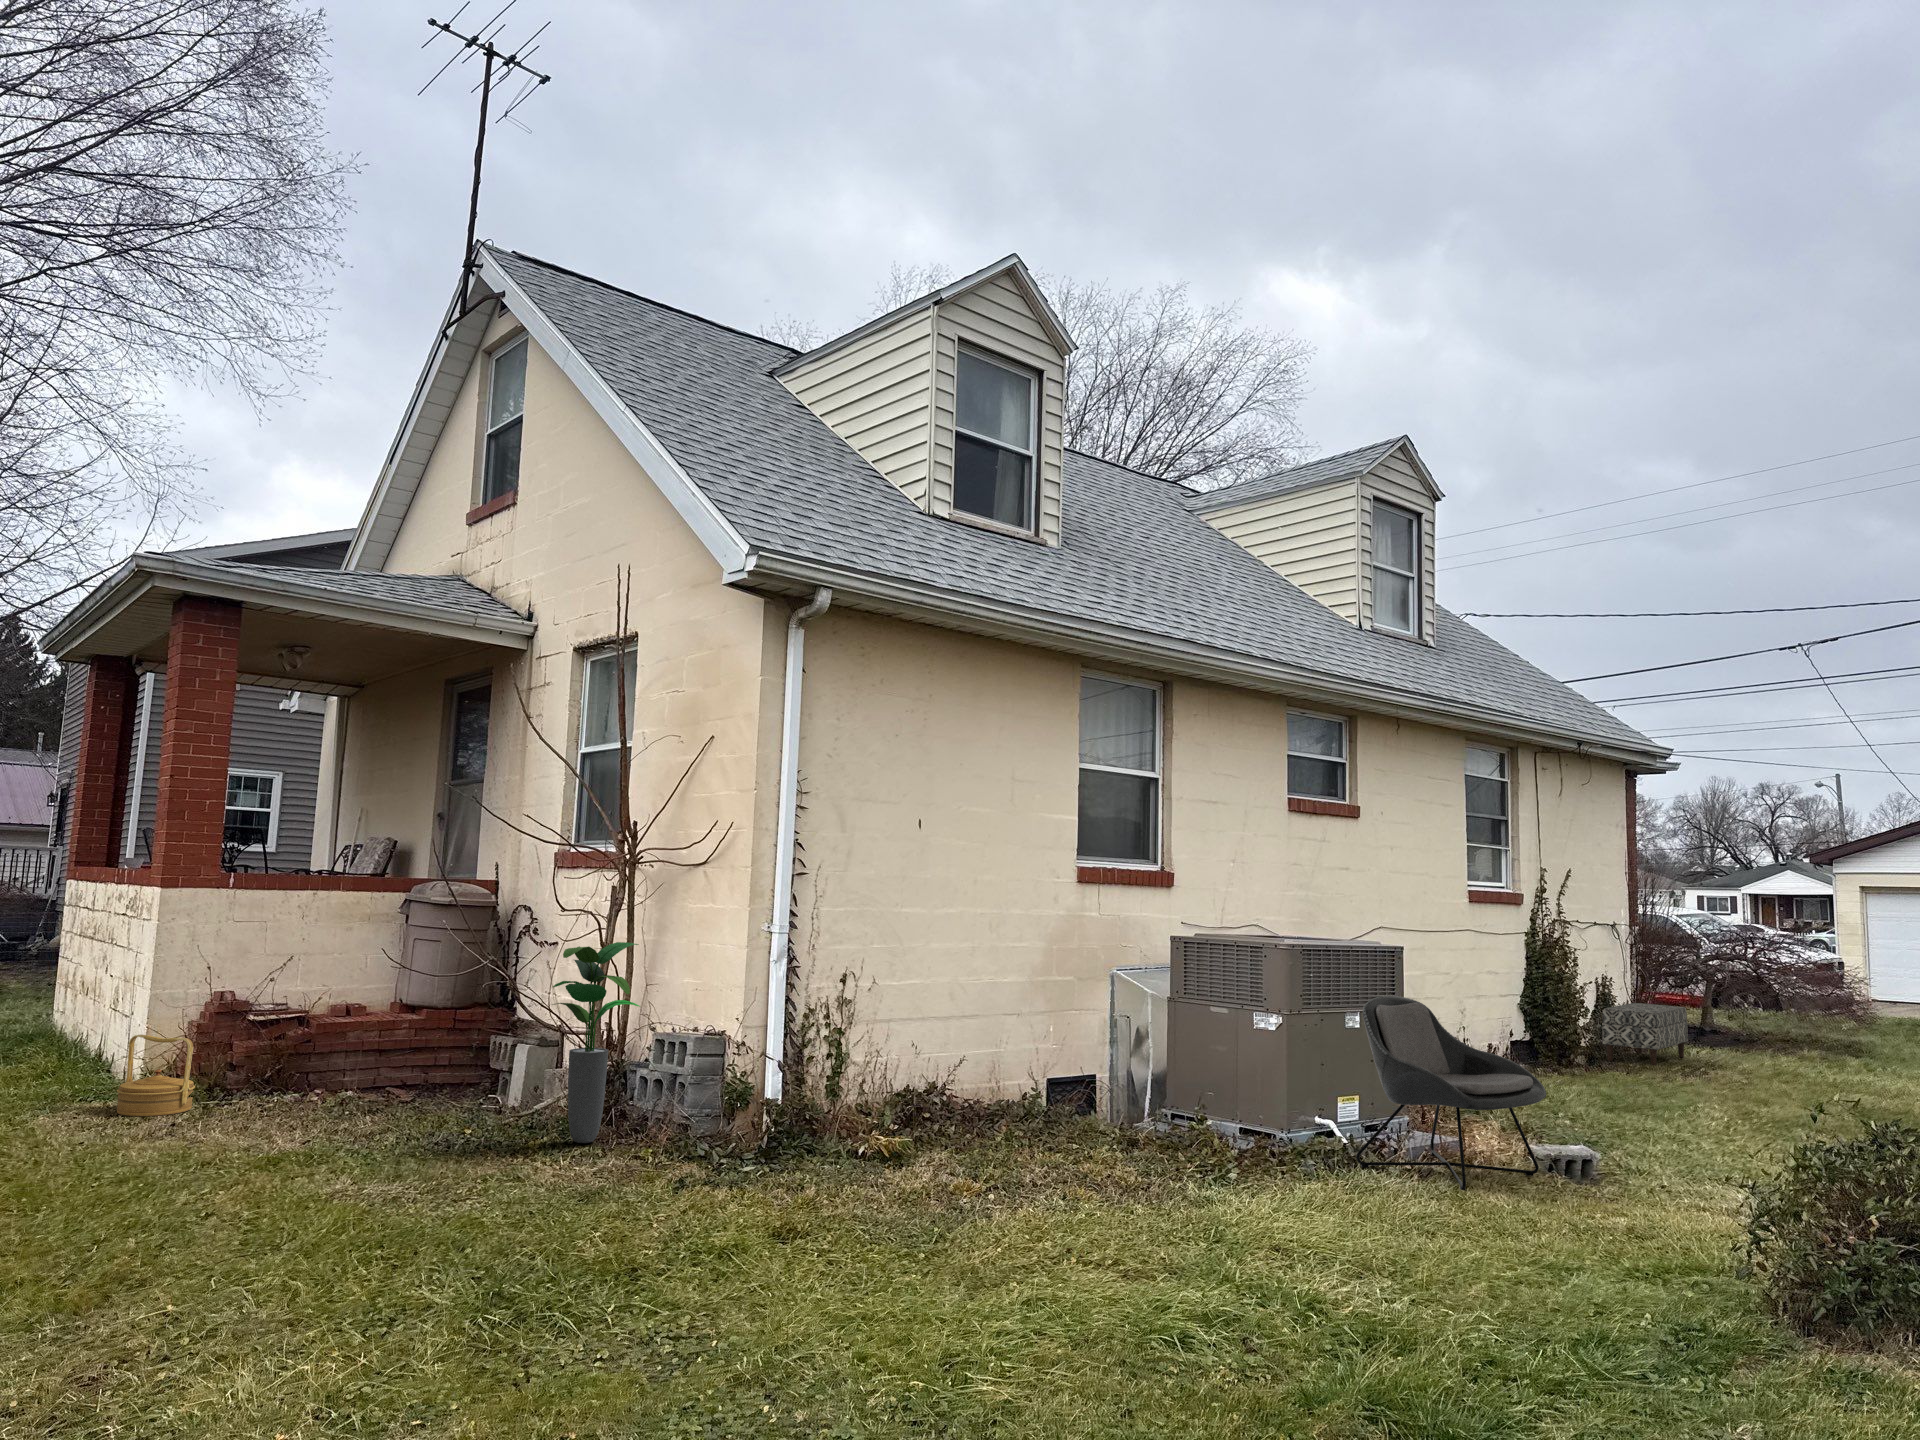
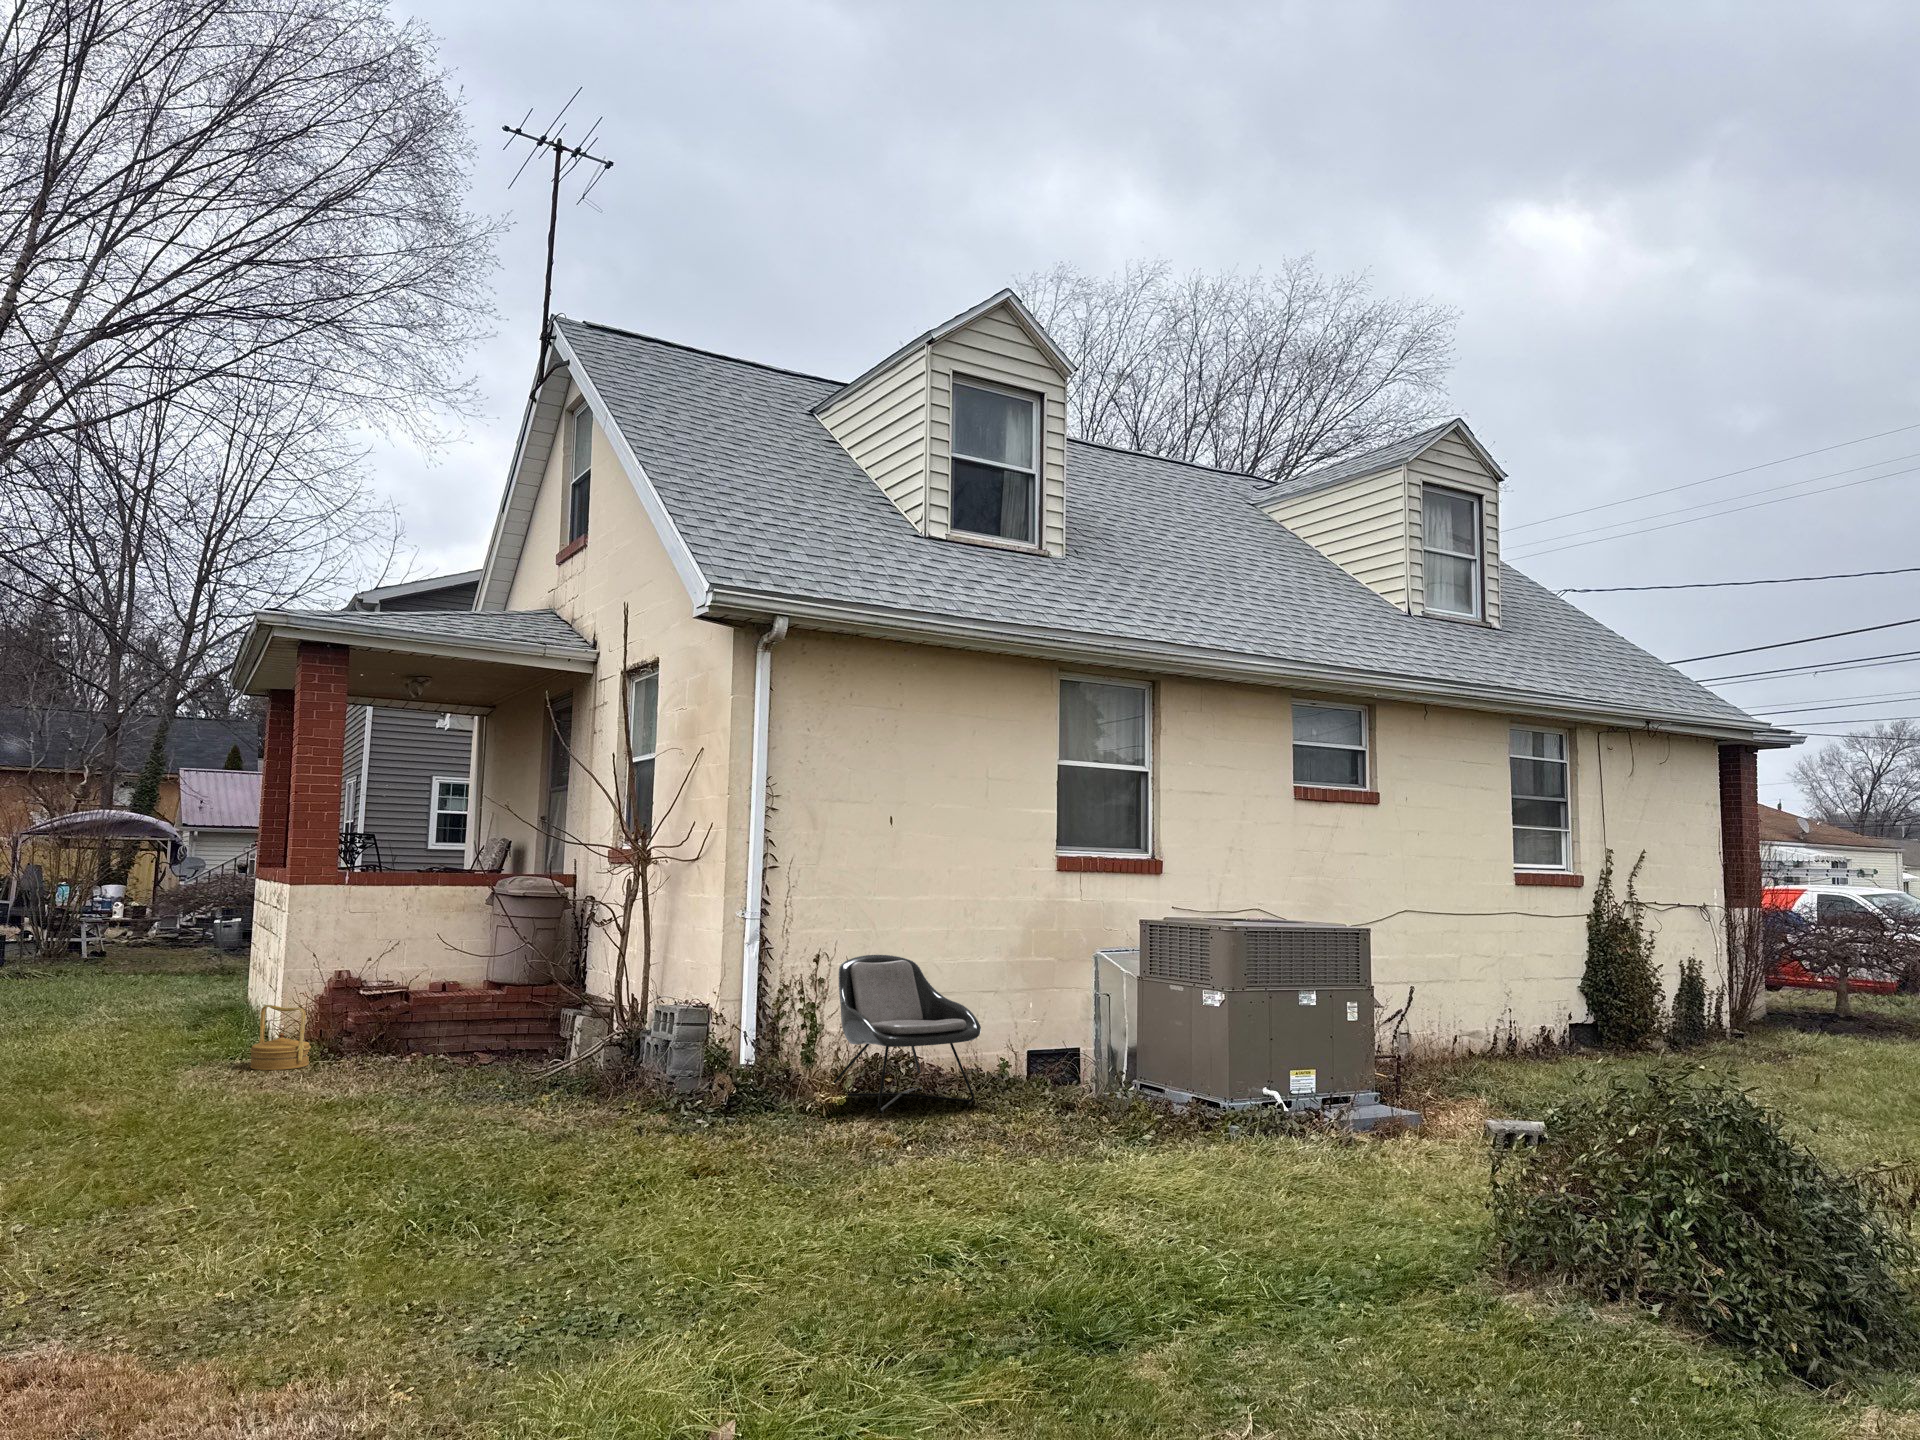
potted plant: present [552,942,640,1143] -> none [568,928,640,1096]
lounge chair: present [1356,996,1546,1190] -> present [833,955,981,1113]
bench: present [1602,1003,1688,1065] -> none [1680,985,1782,1049]

